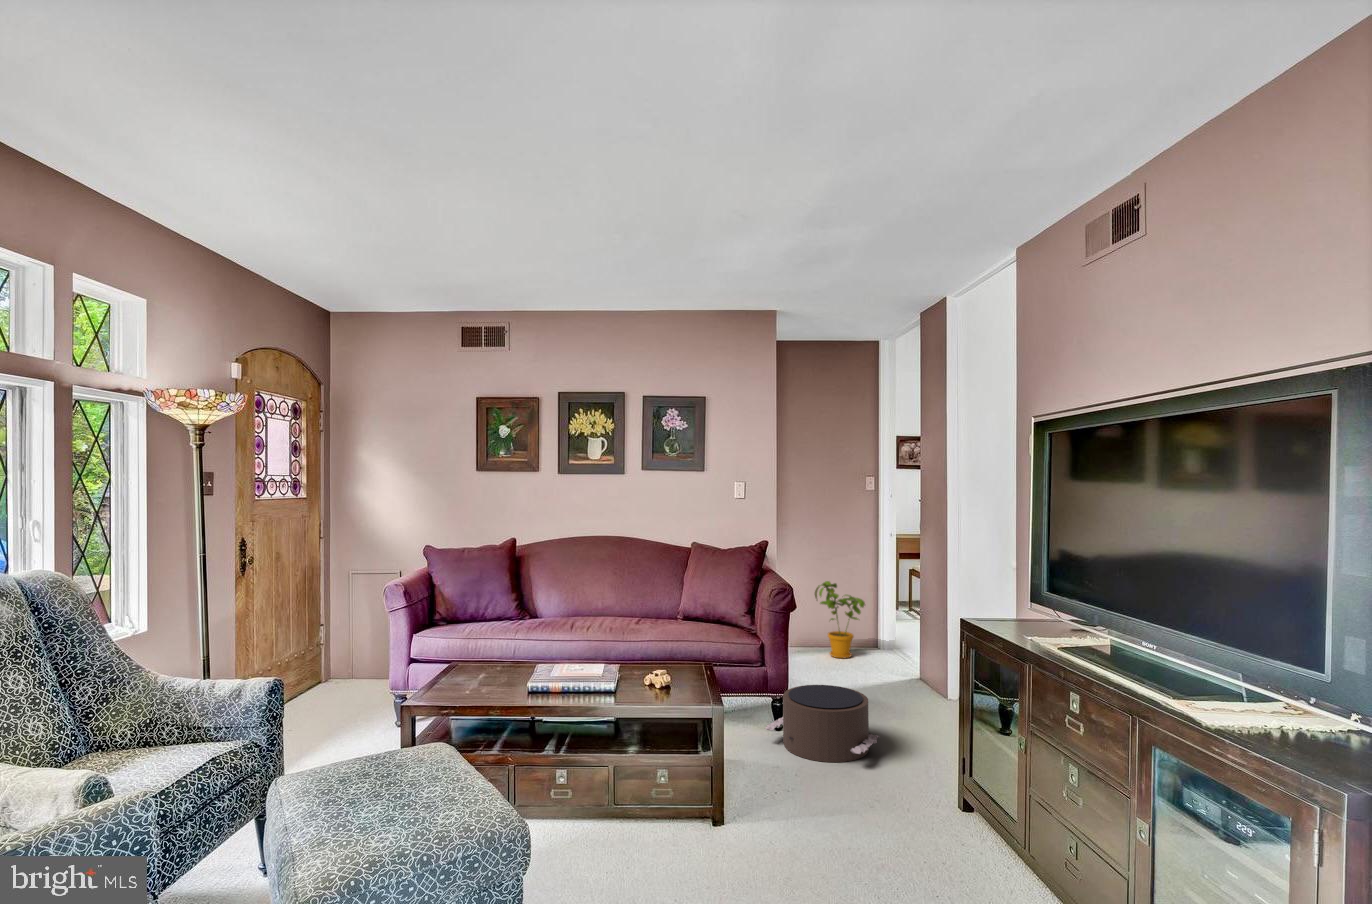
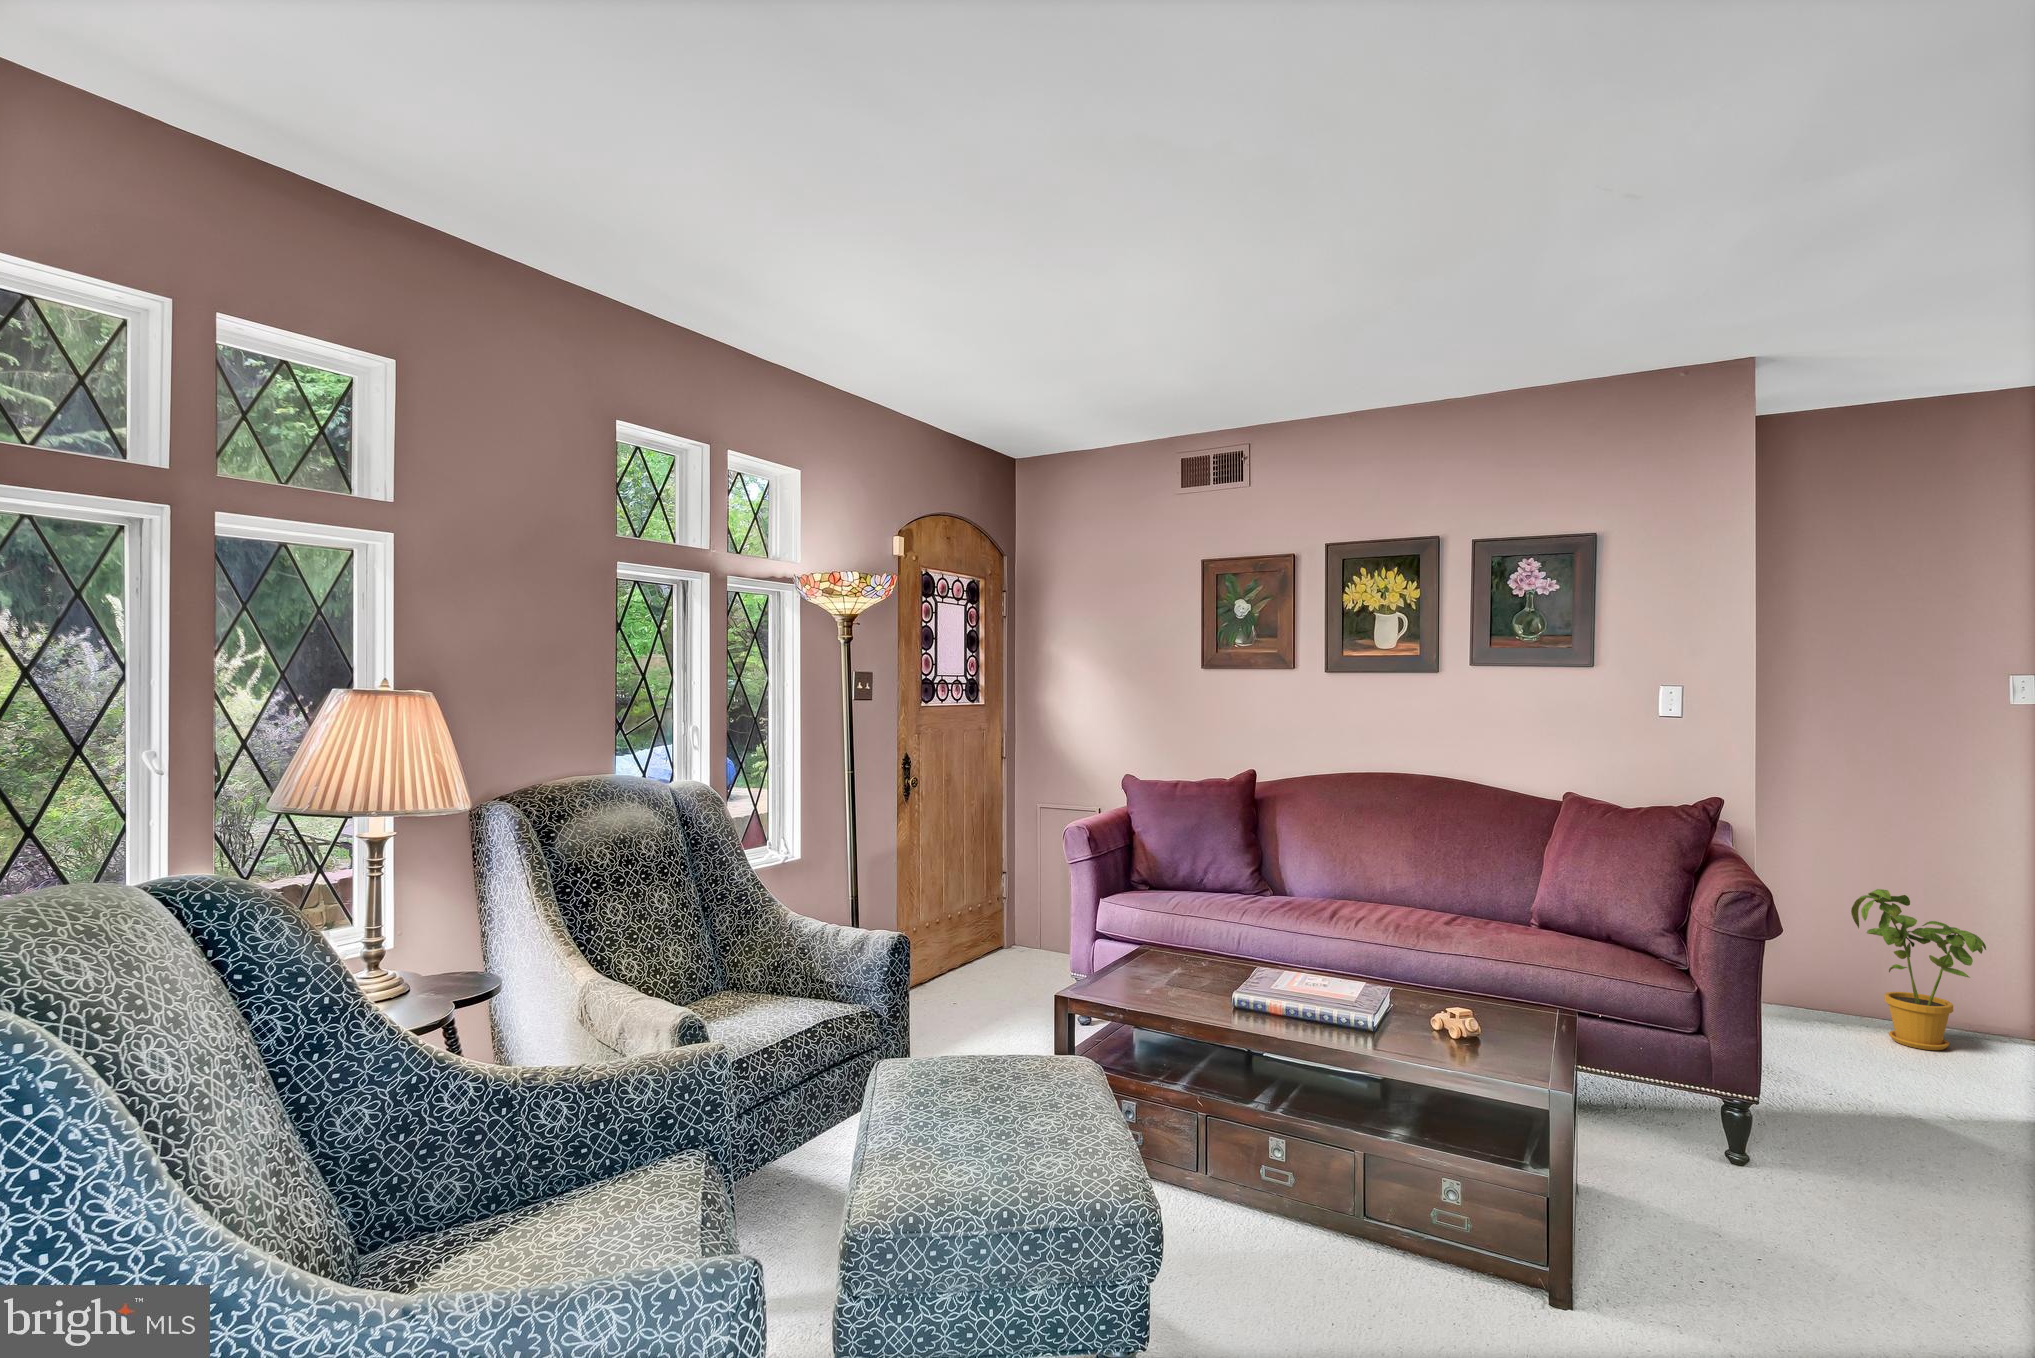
pouf: present [765,685,880,762] -> none [1690,1086,1982,1261]

